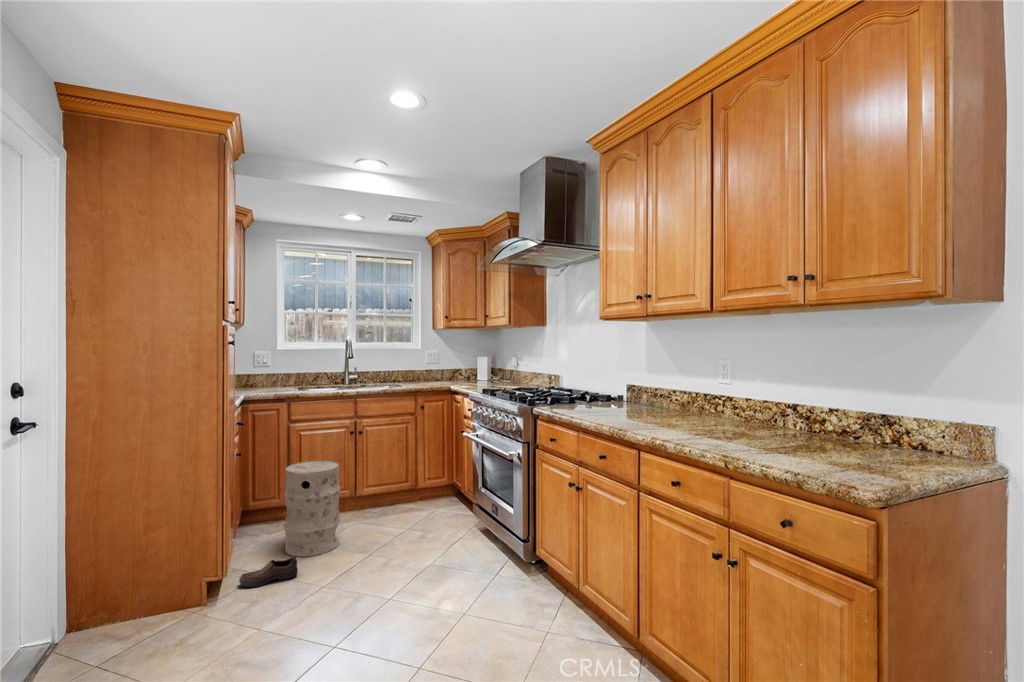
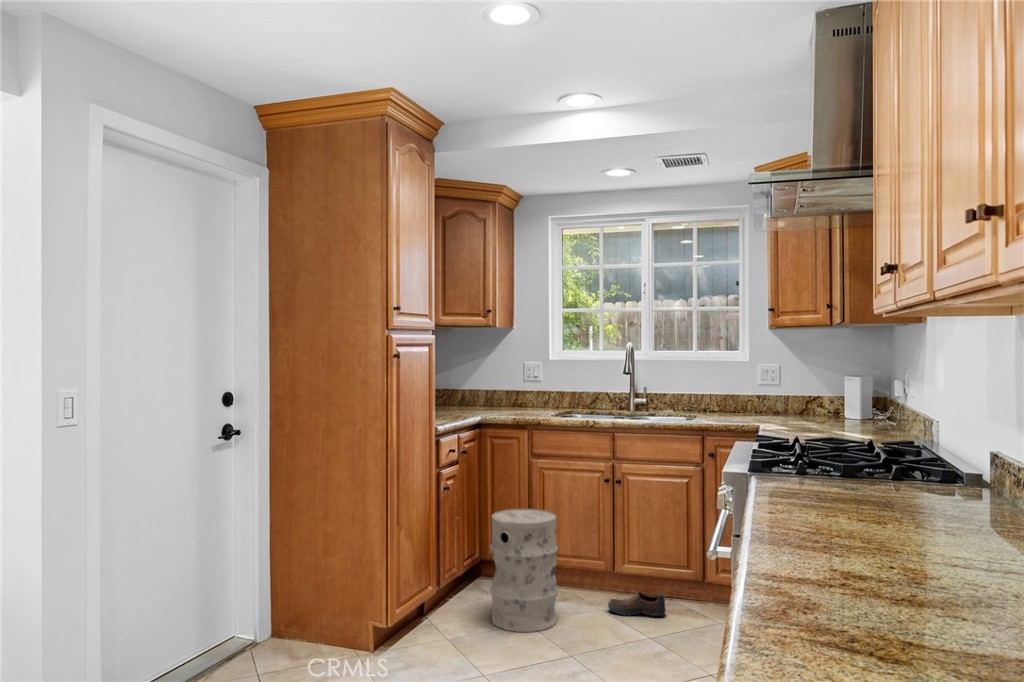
shoe: present [239,556,298,587] -> present [608,592,666,616]

